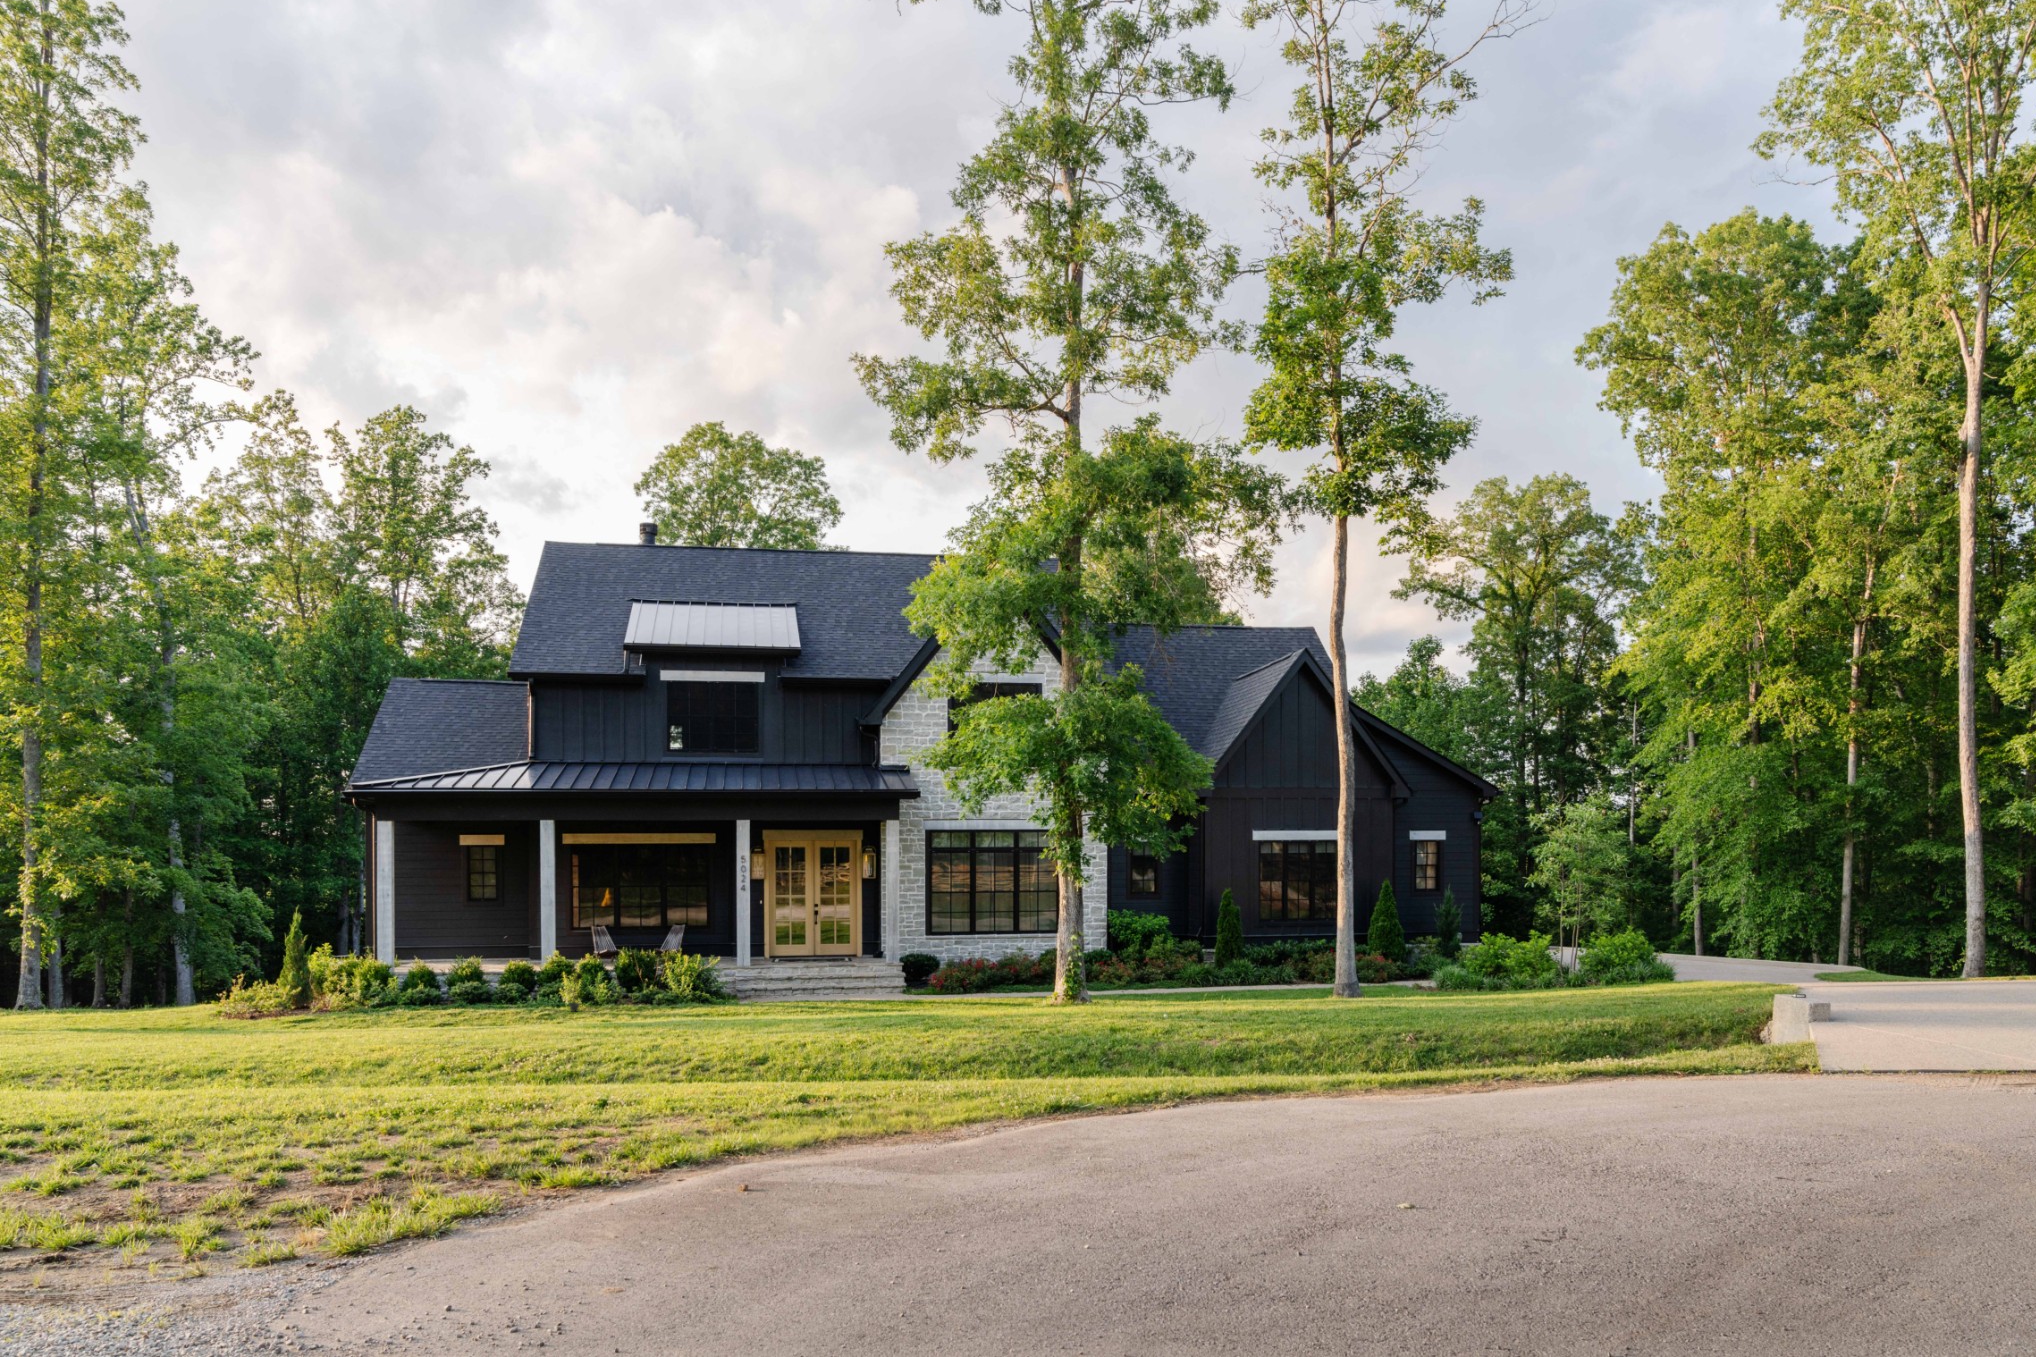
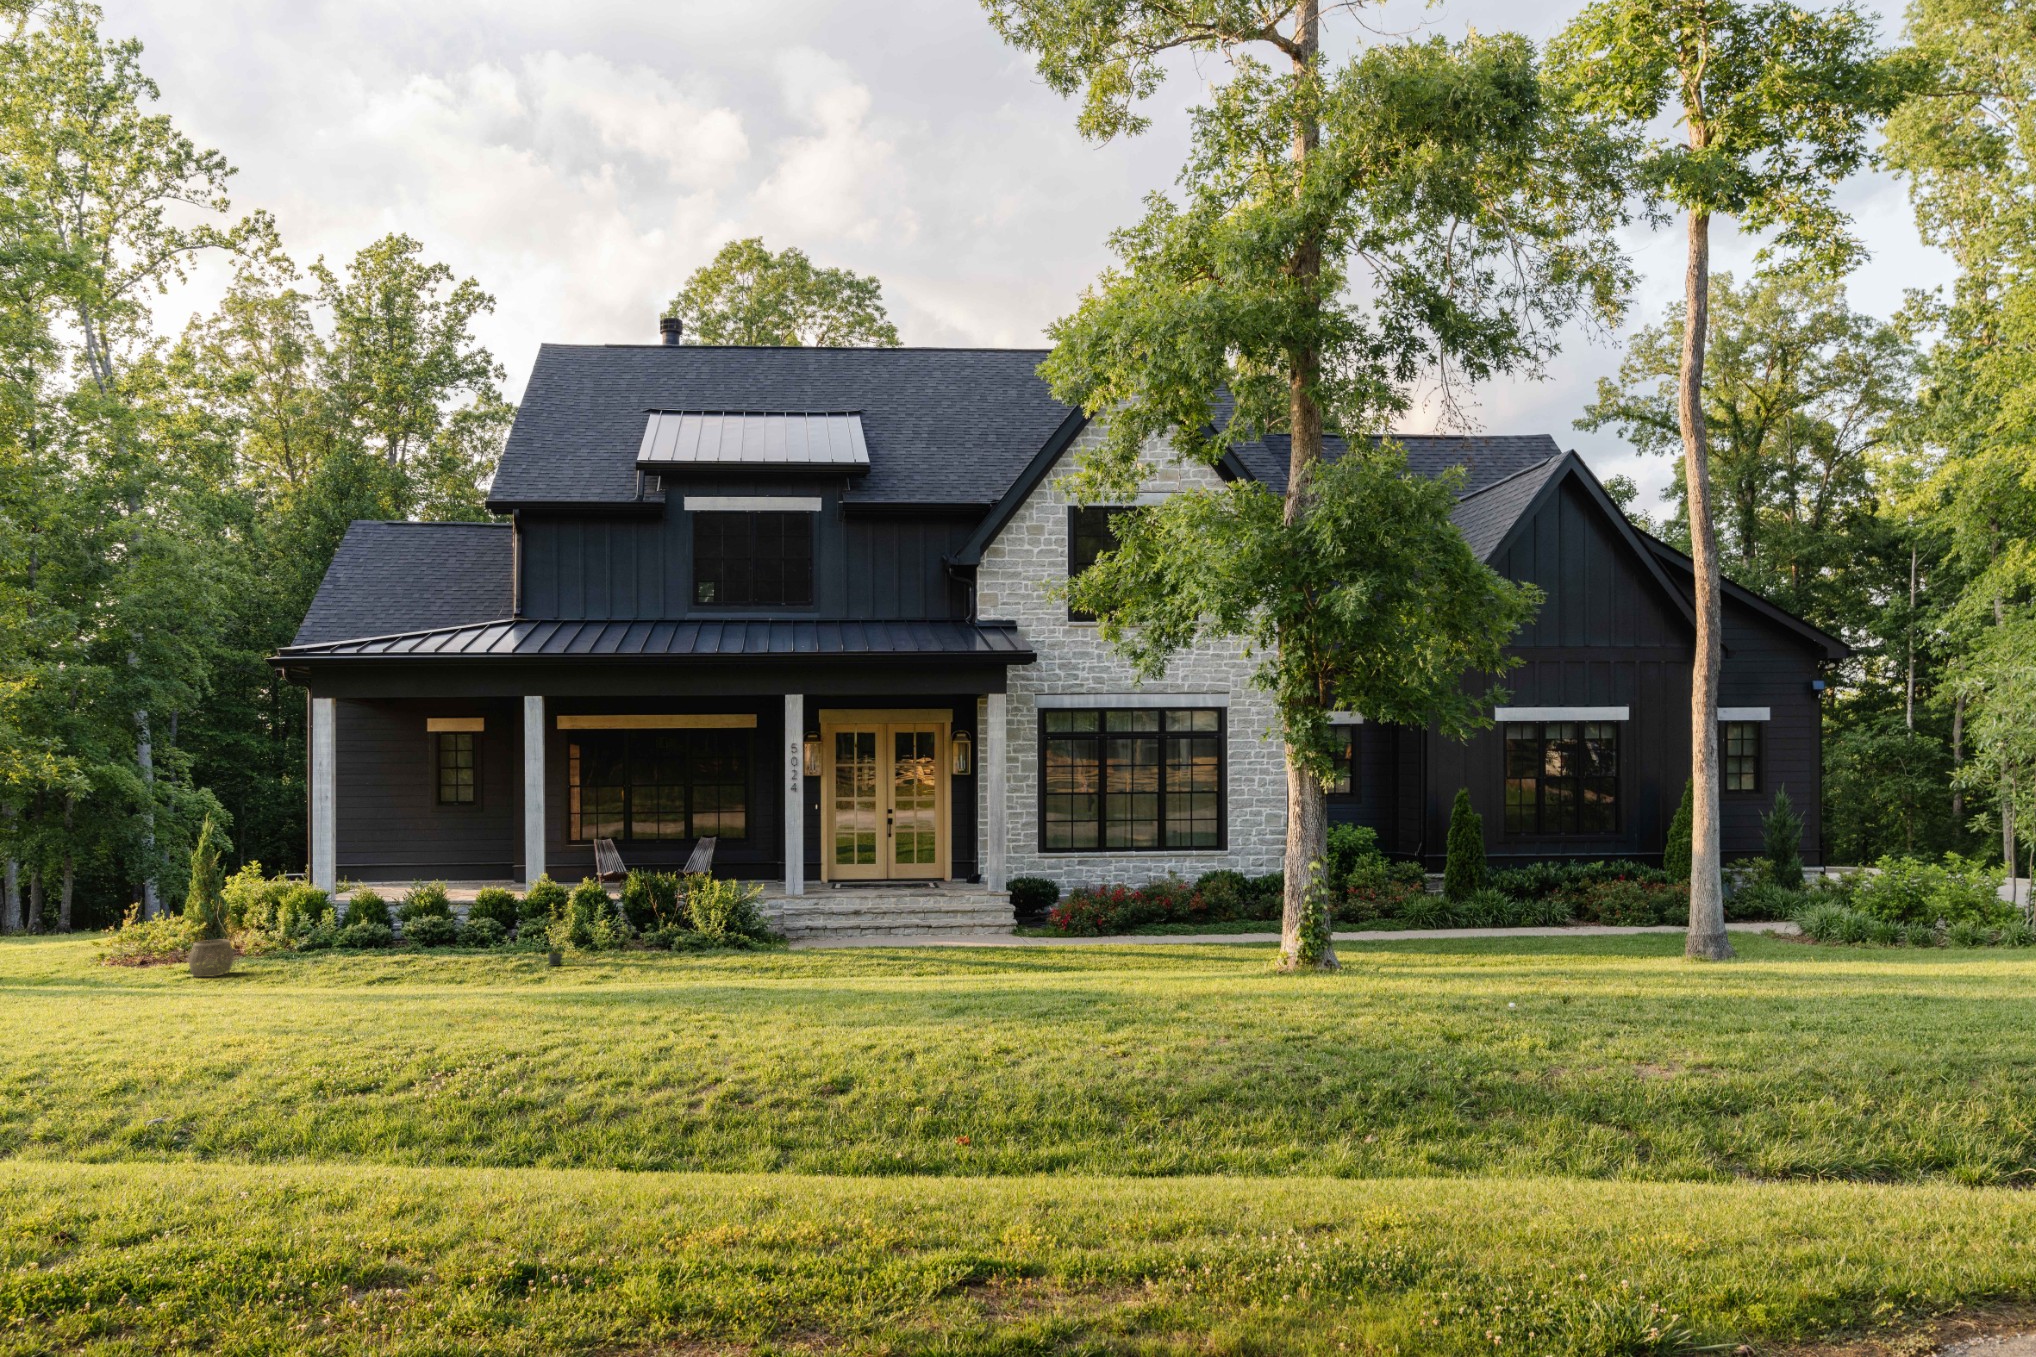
woven basket: none [323,994,353,1019] -> present [189,939,234,977]

